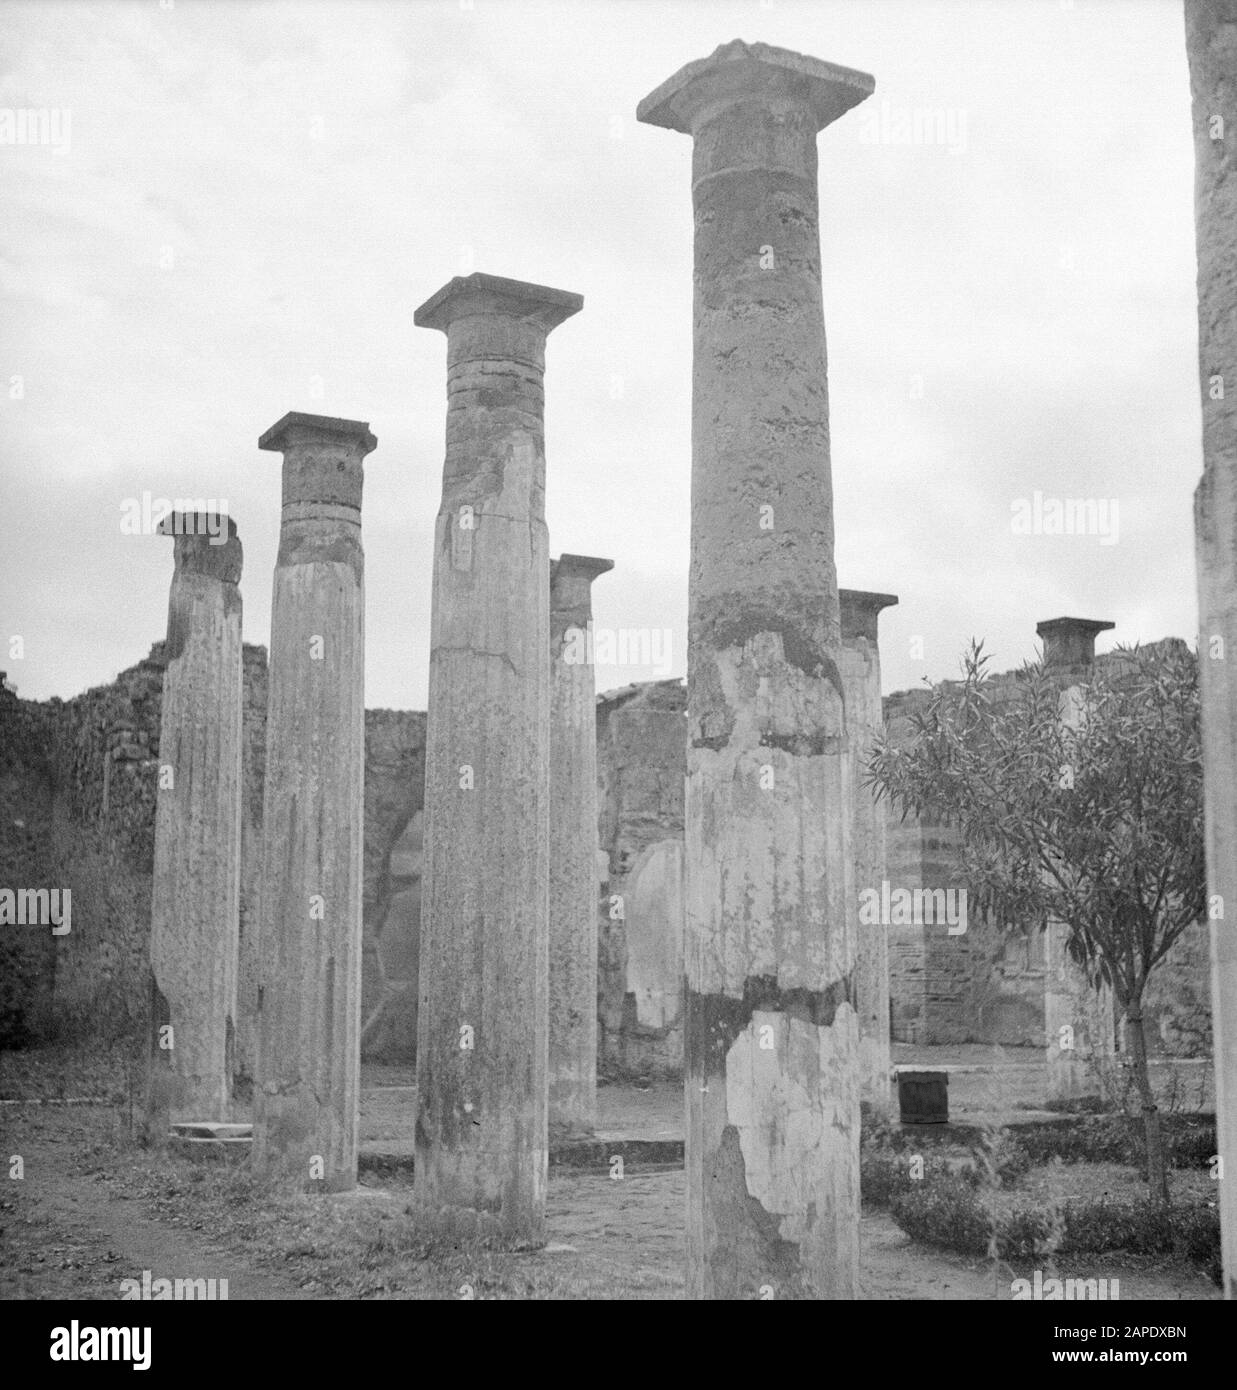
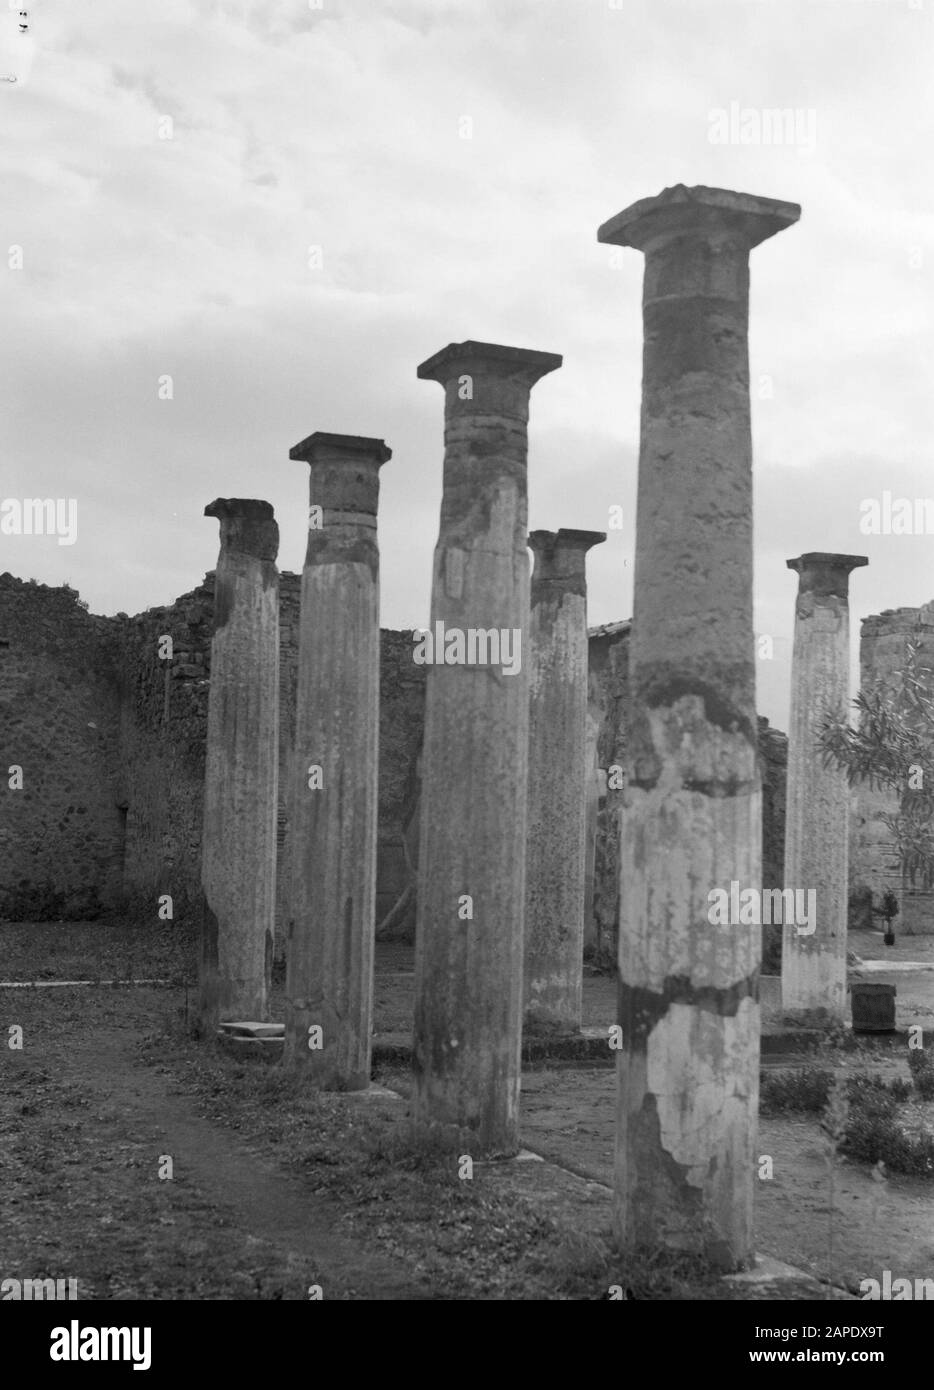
potted tree: none [896,988,929,1052] -> present [872,888,899,945]

